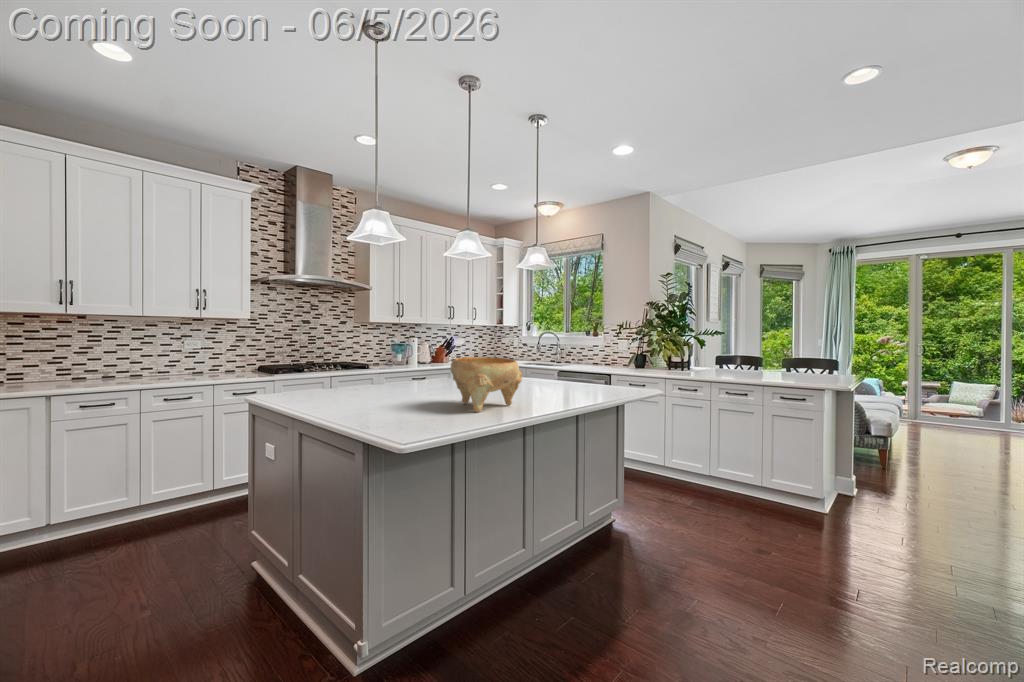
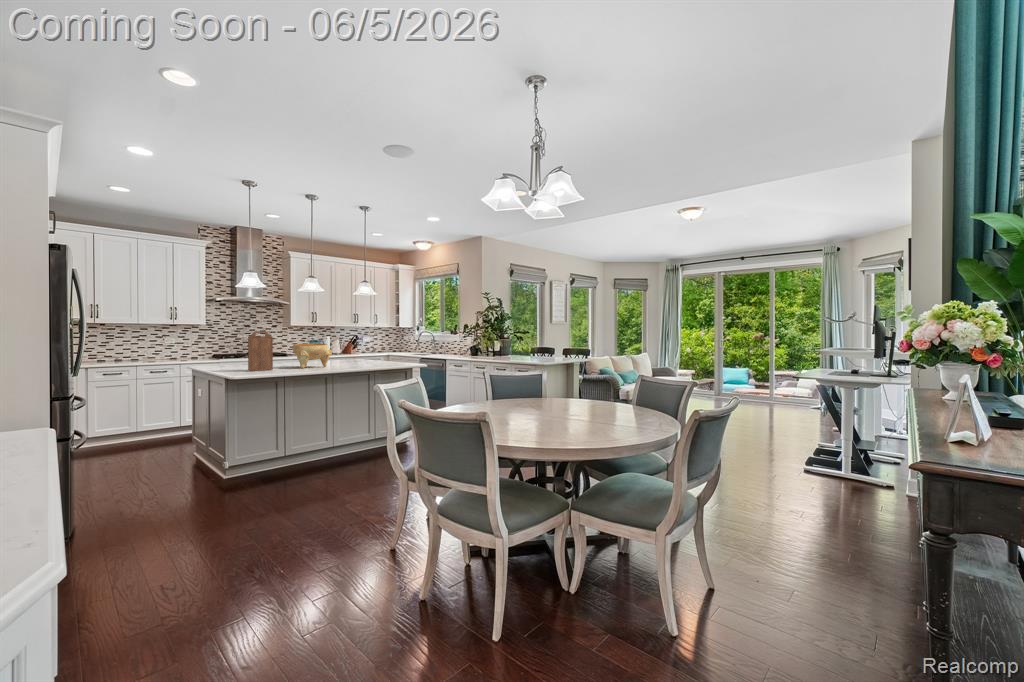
cutting board: none [383,333,428,427] -> present [248,331,273,371]

